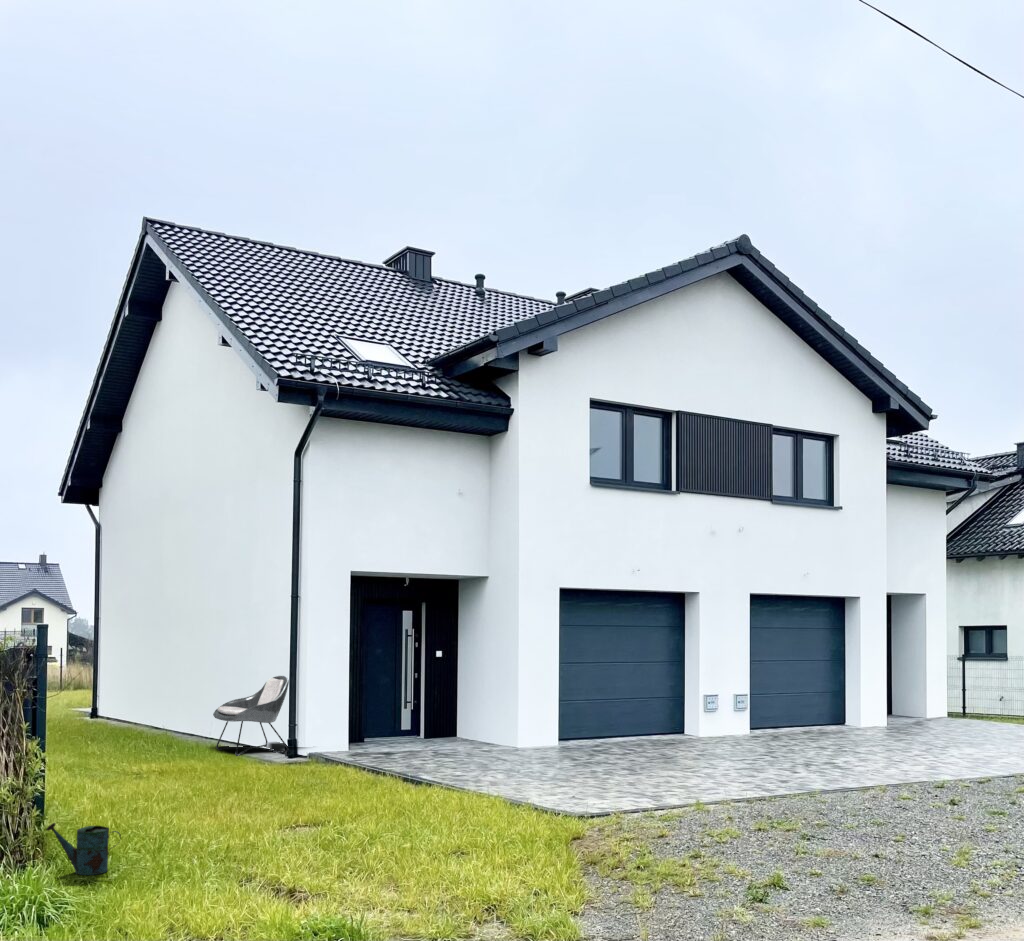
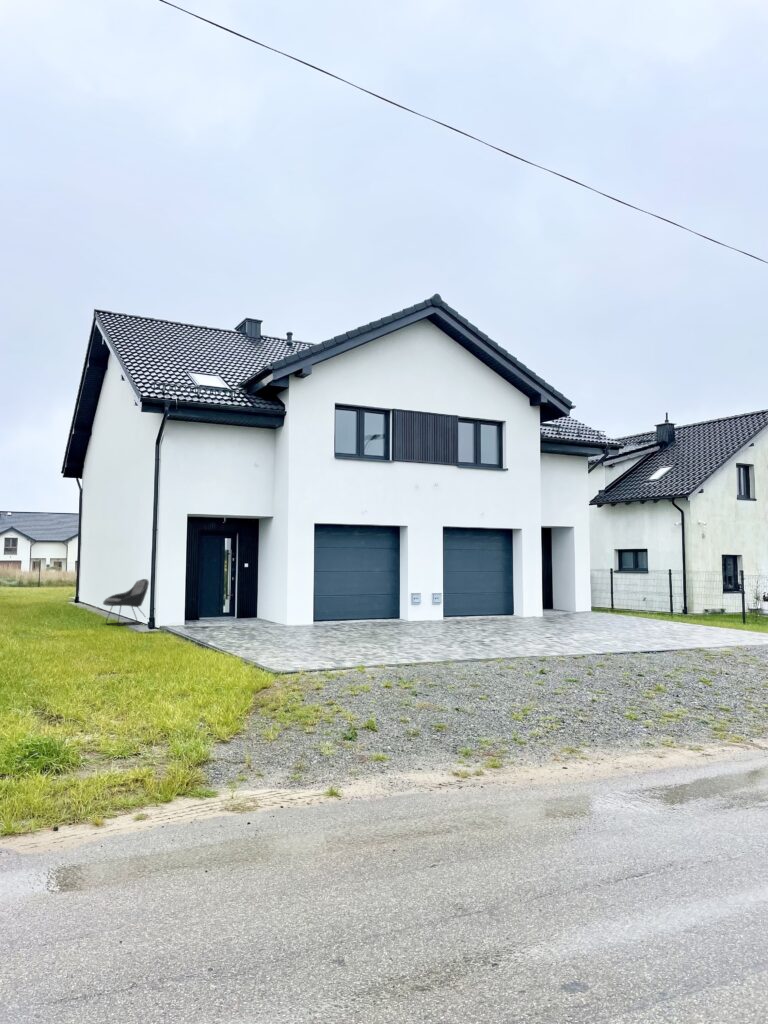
watering can: present [46,823,121,875] -> none [16,637,55,663]

